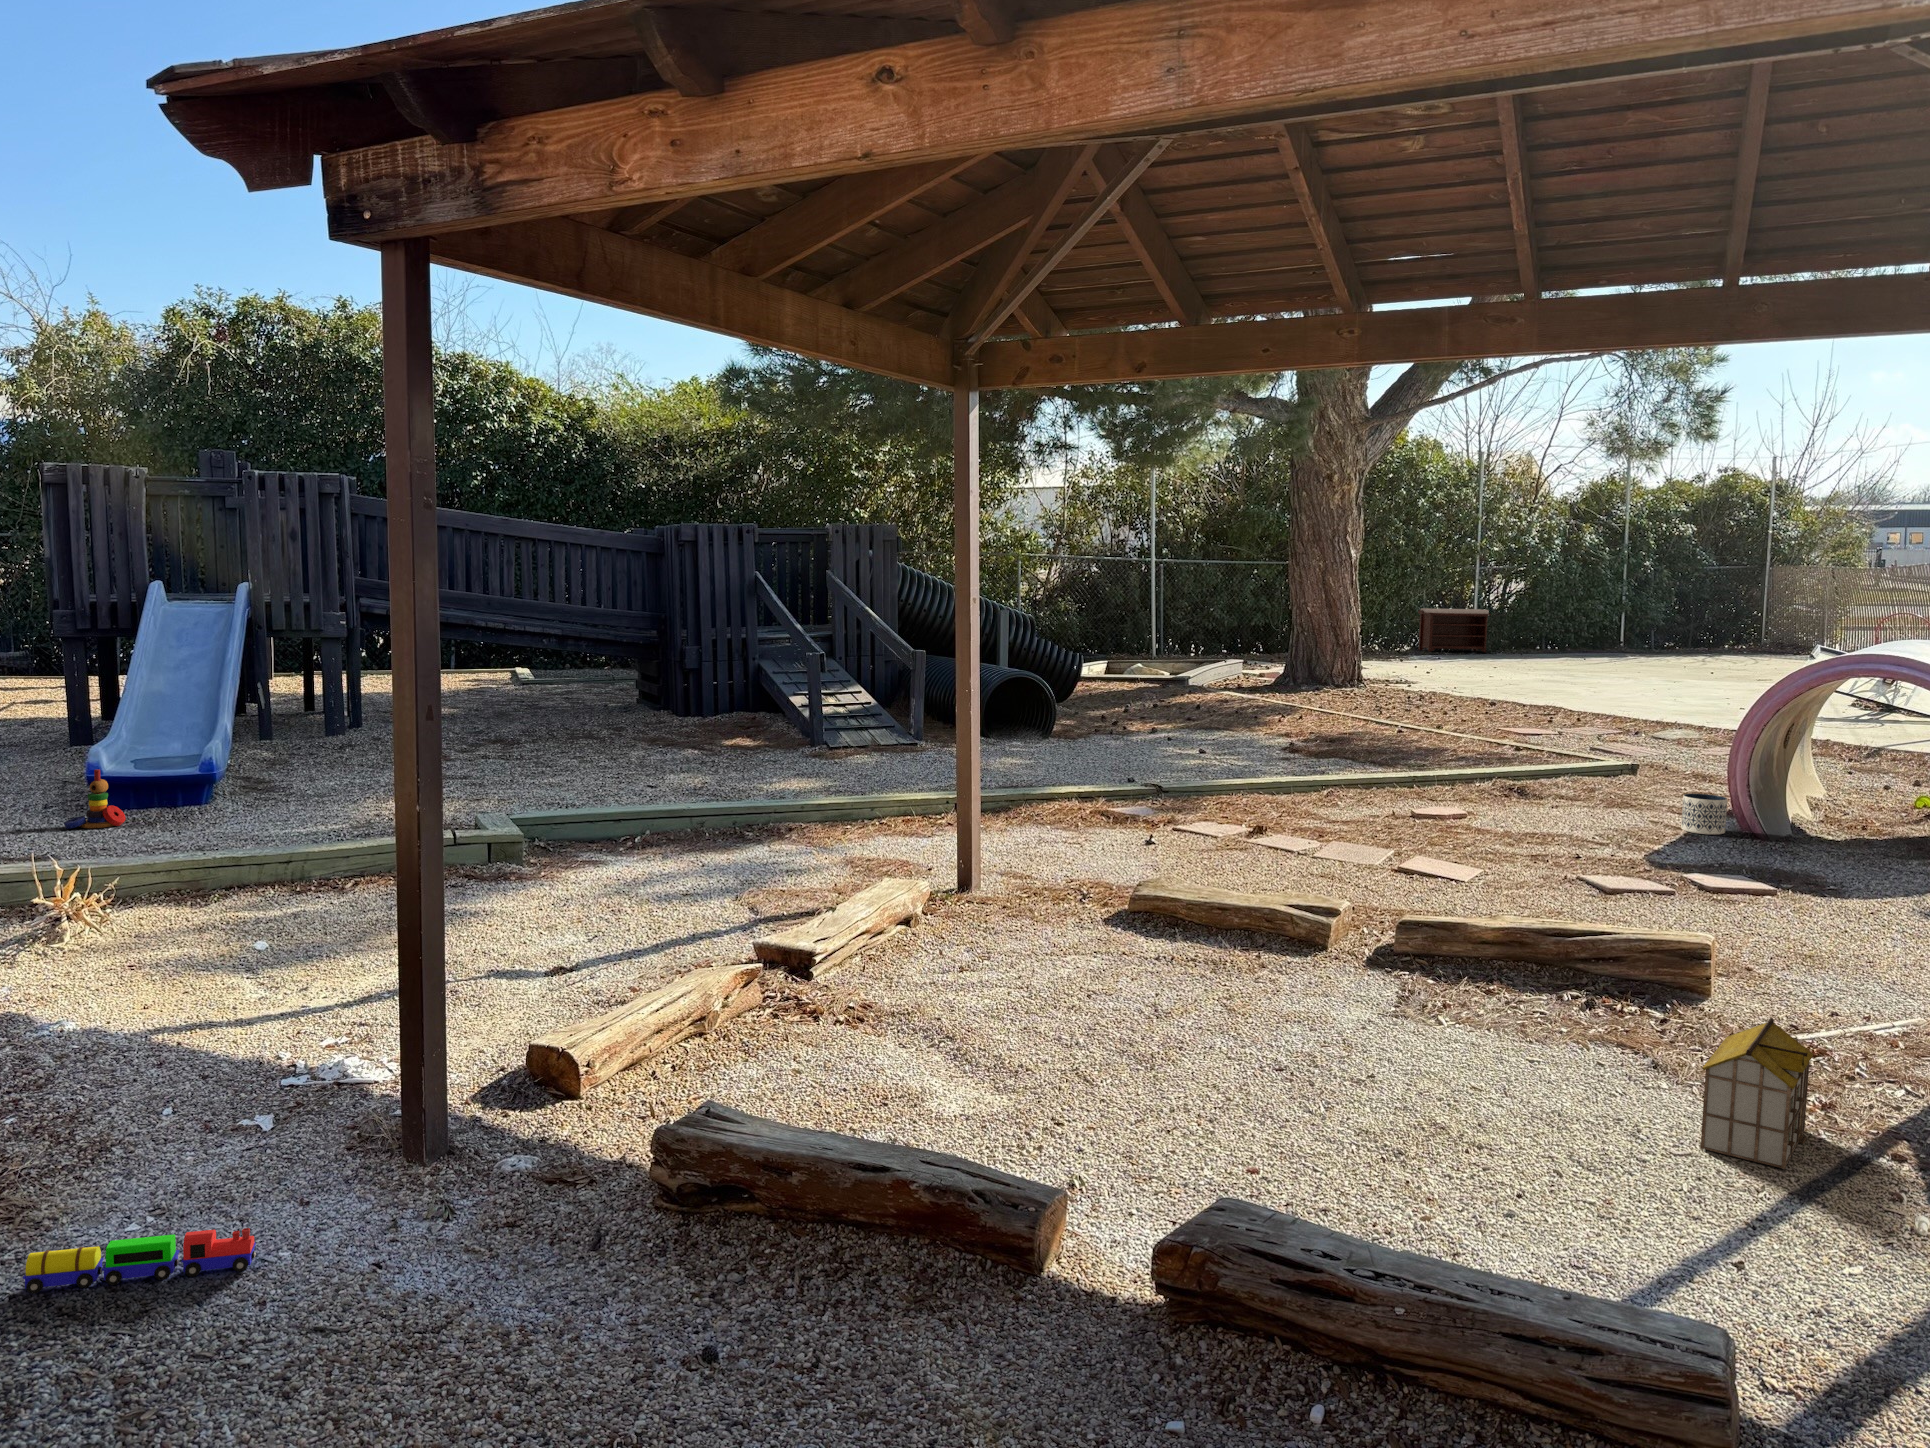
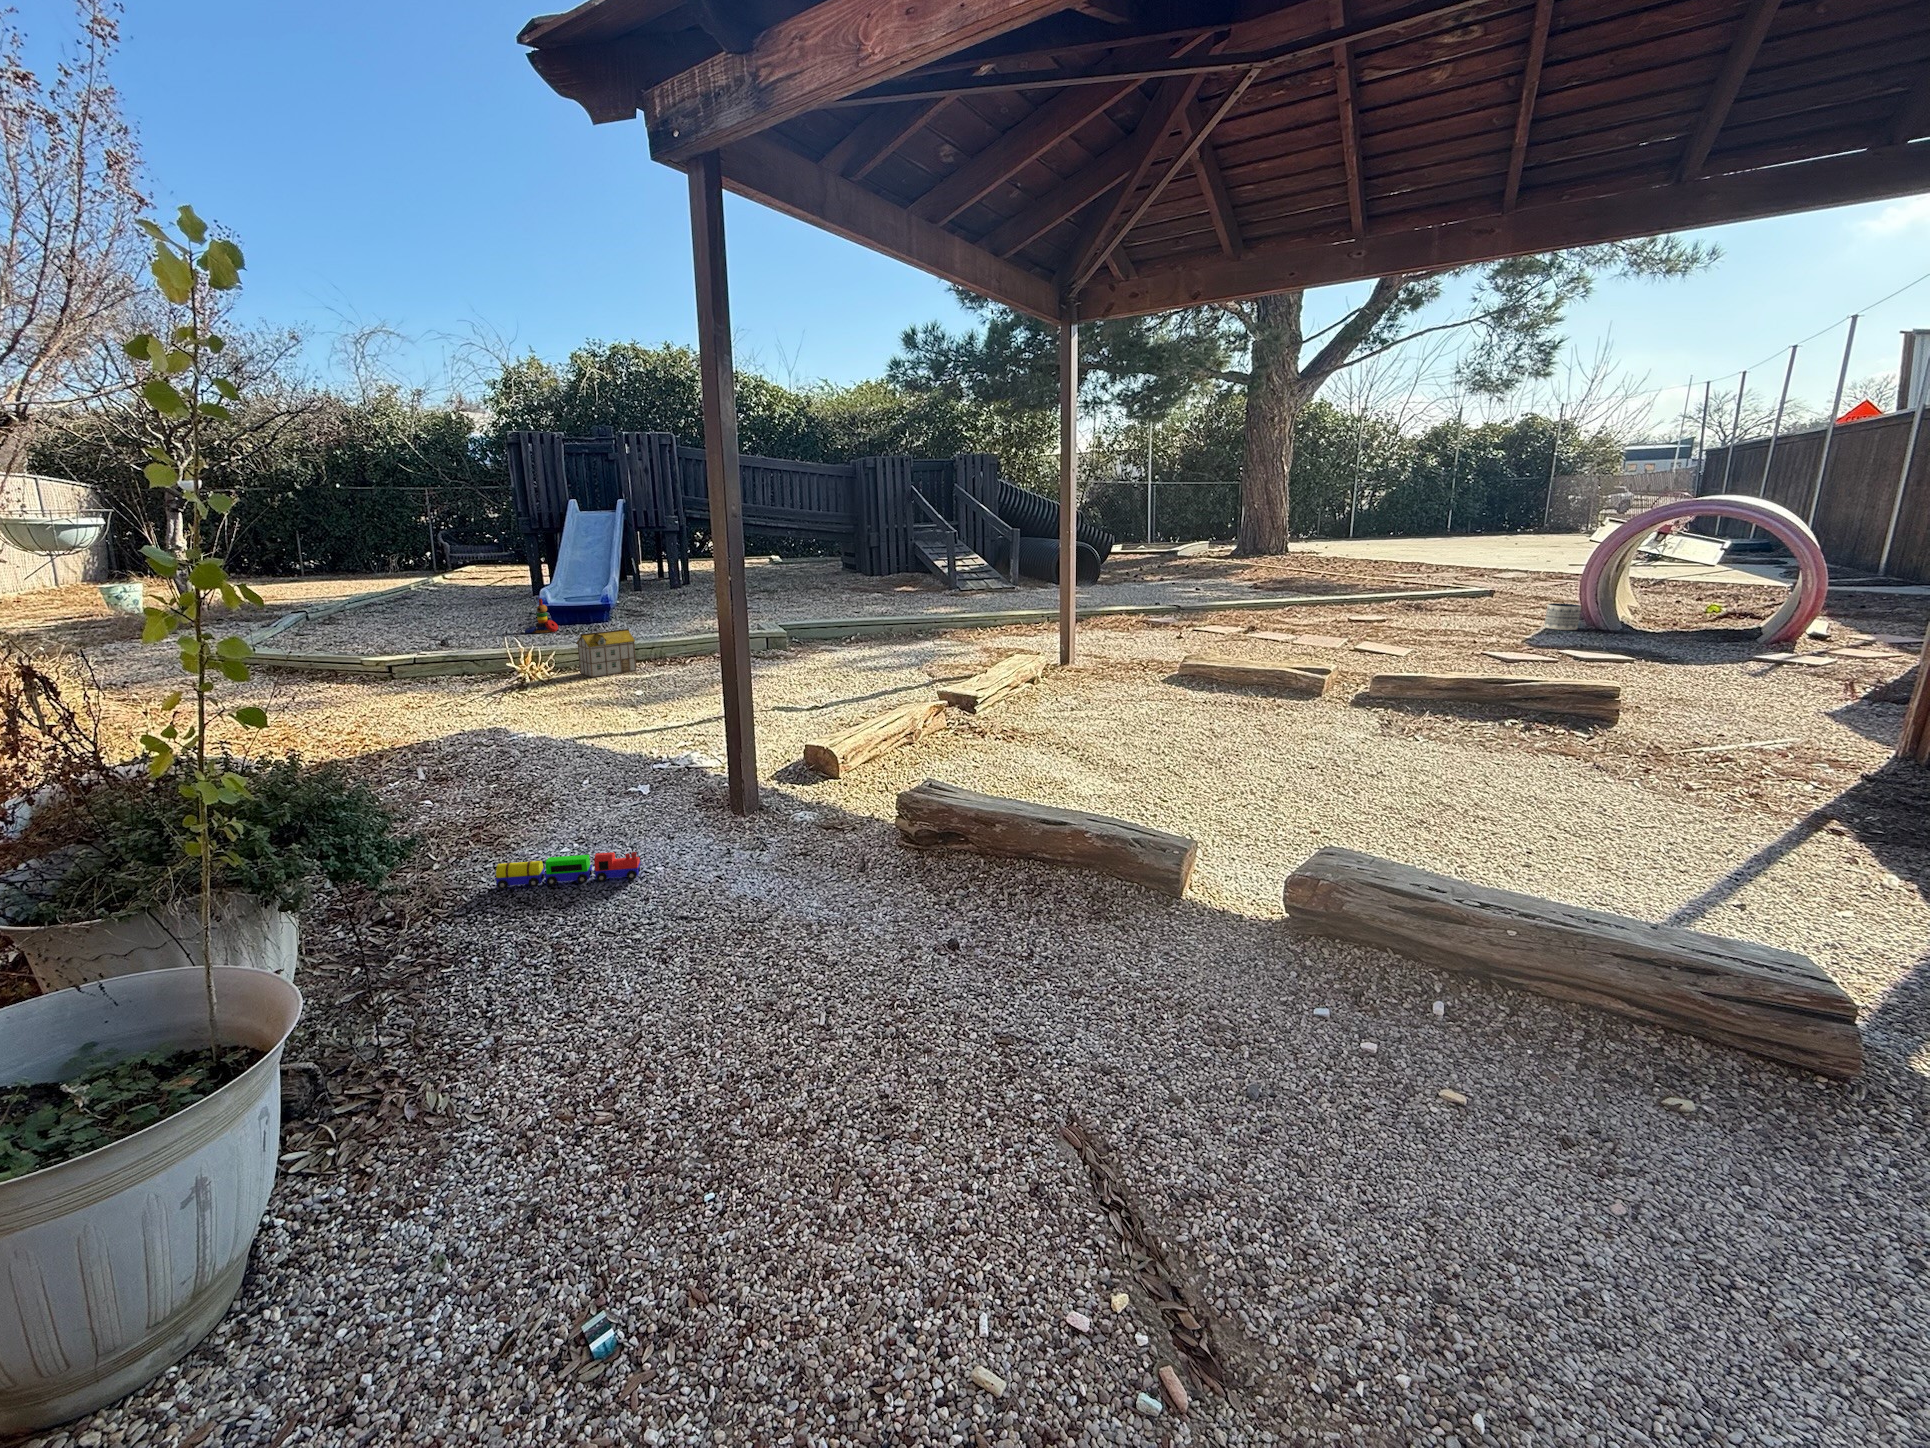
bench: present [1418,608,1491,652] -> none [1320,508,1370,536]
toy house: present [1701,1018,1814,1169] -> present [576,629,637,677]

